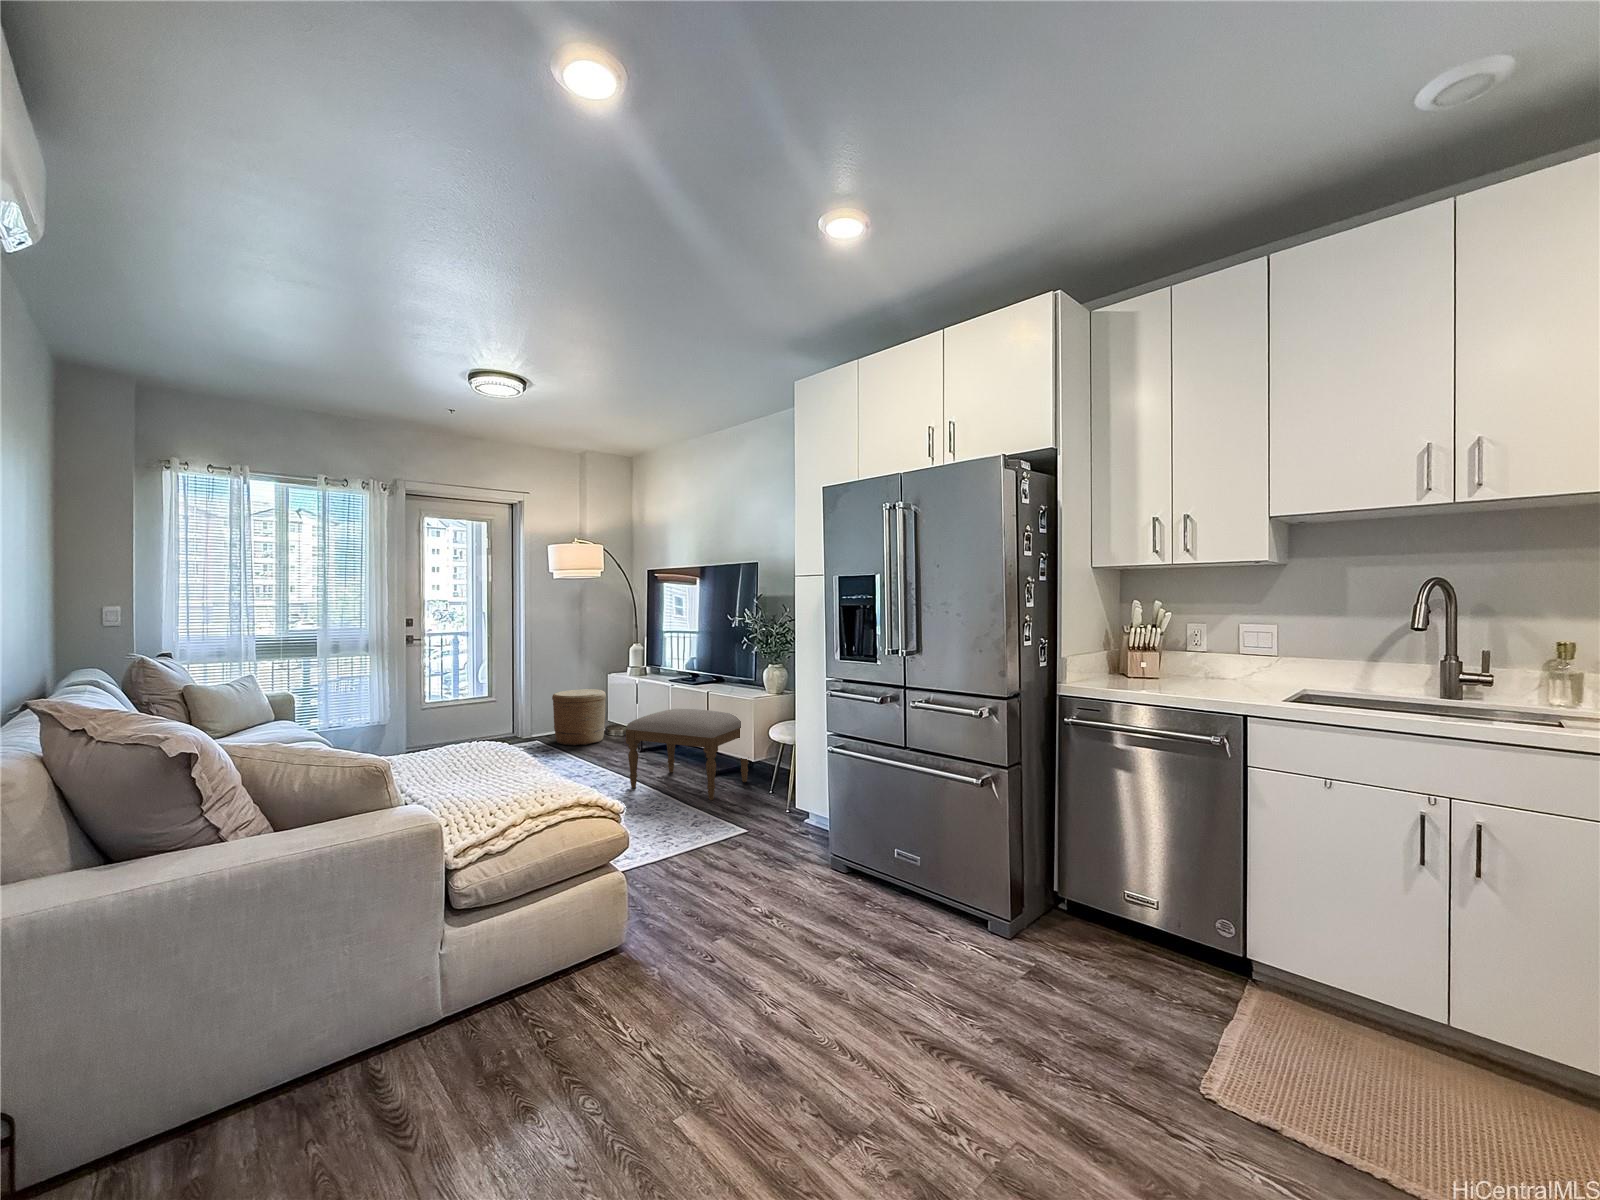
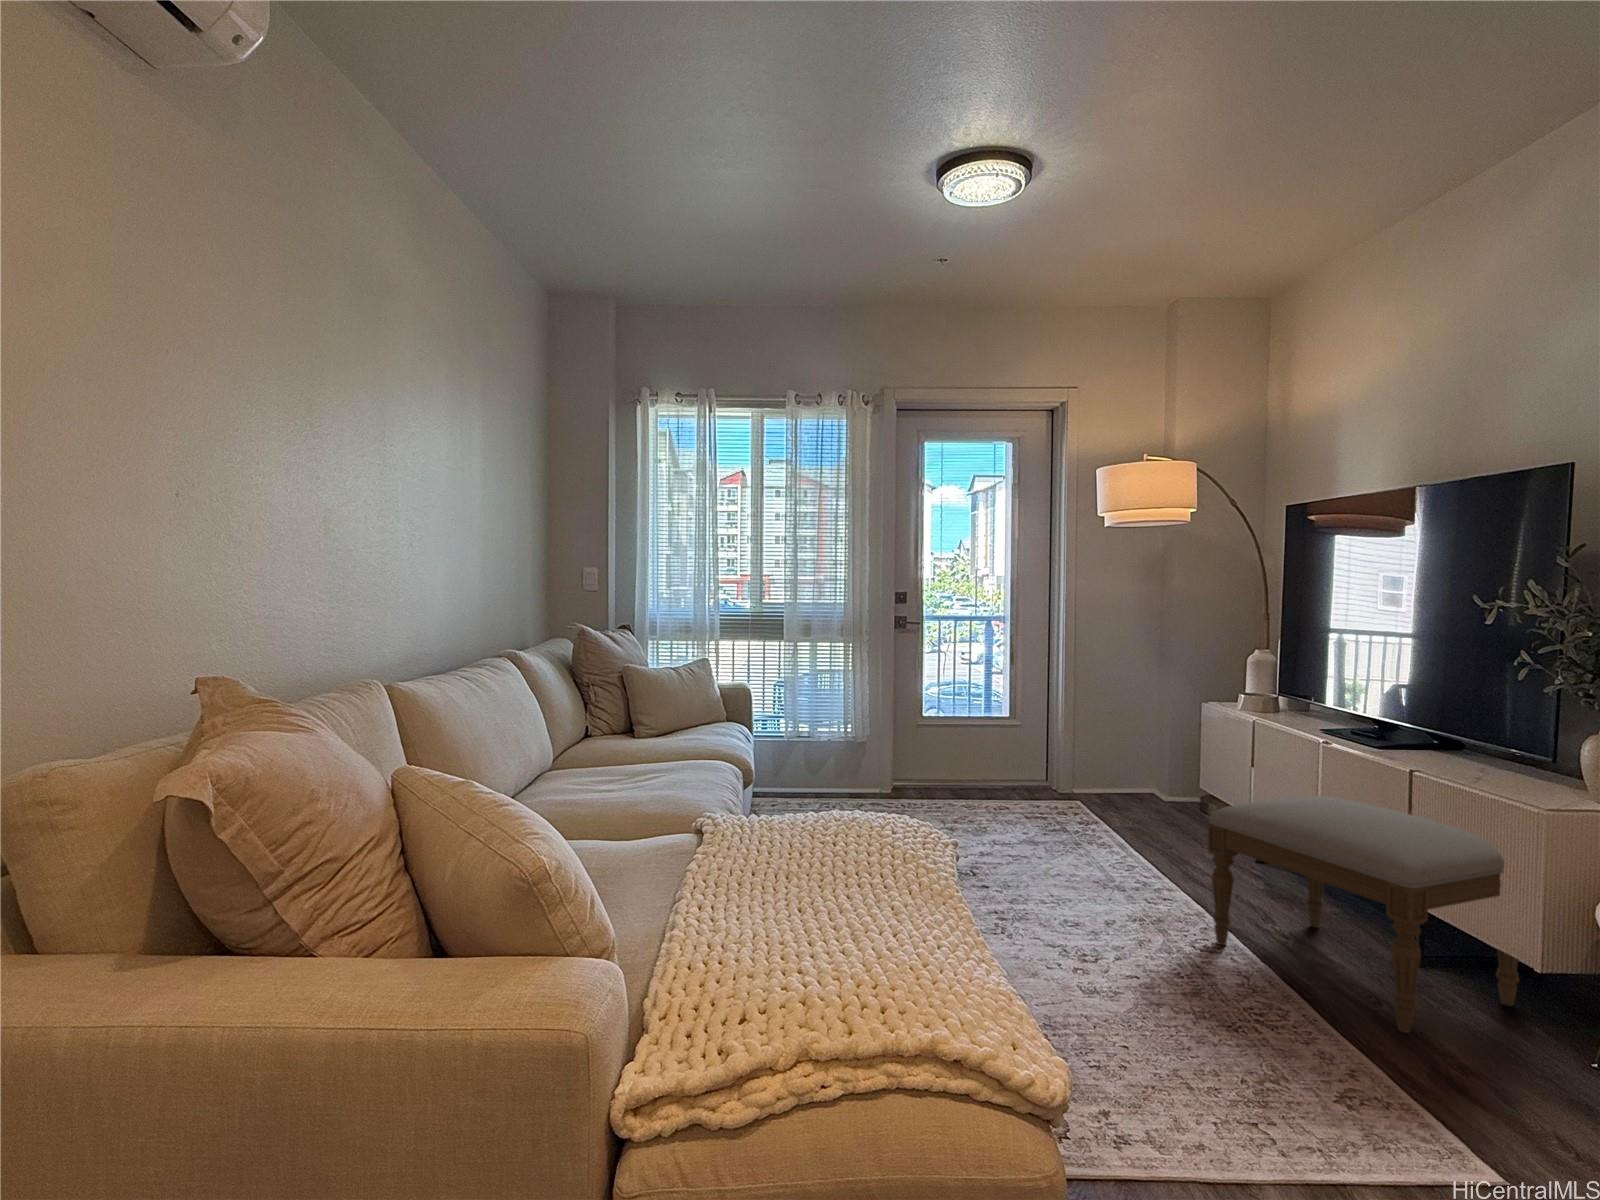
woven basket: present [552,689,606,746] -> none [1104,724,1199,825]

